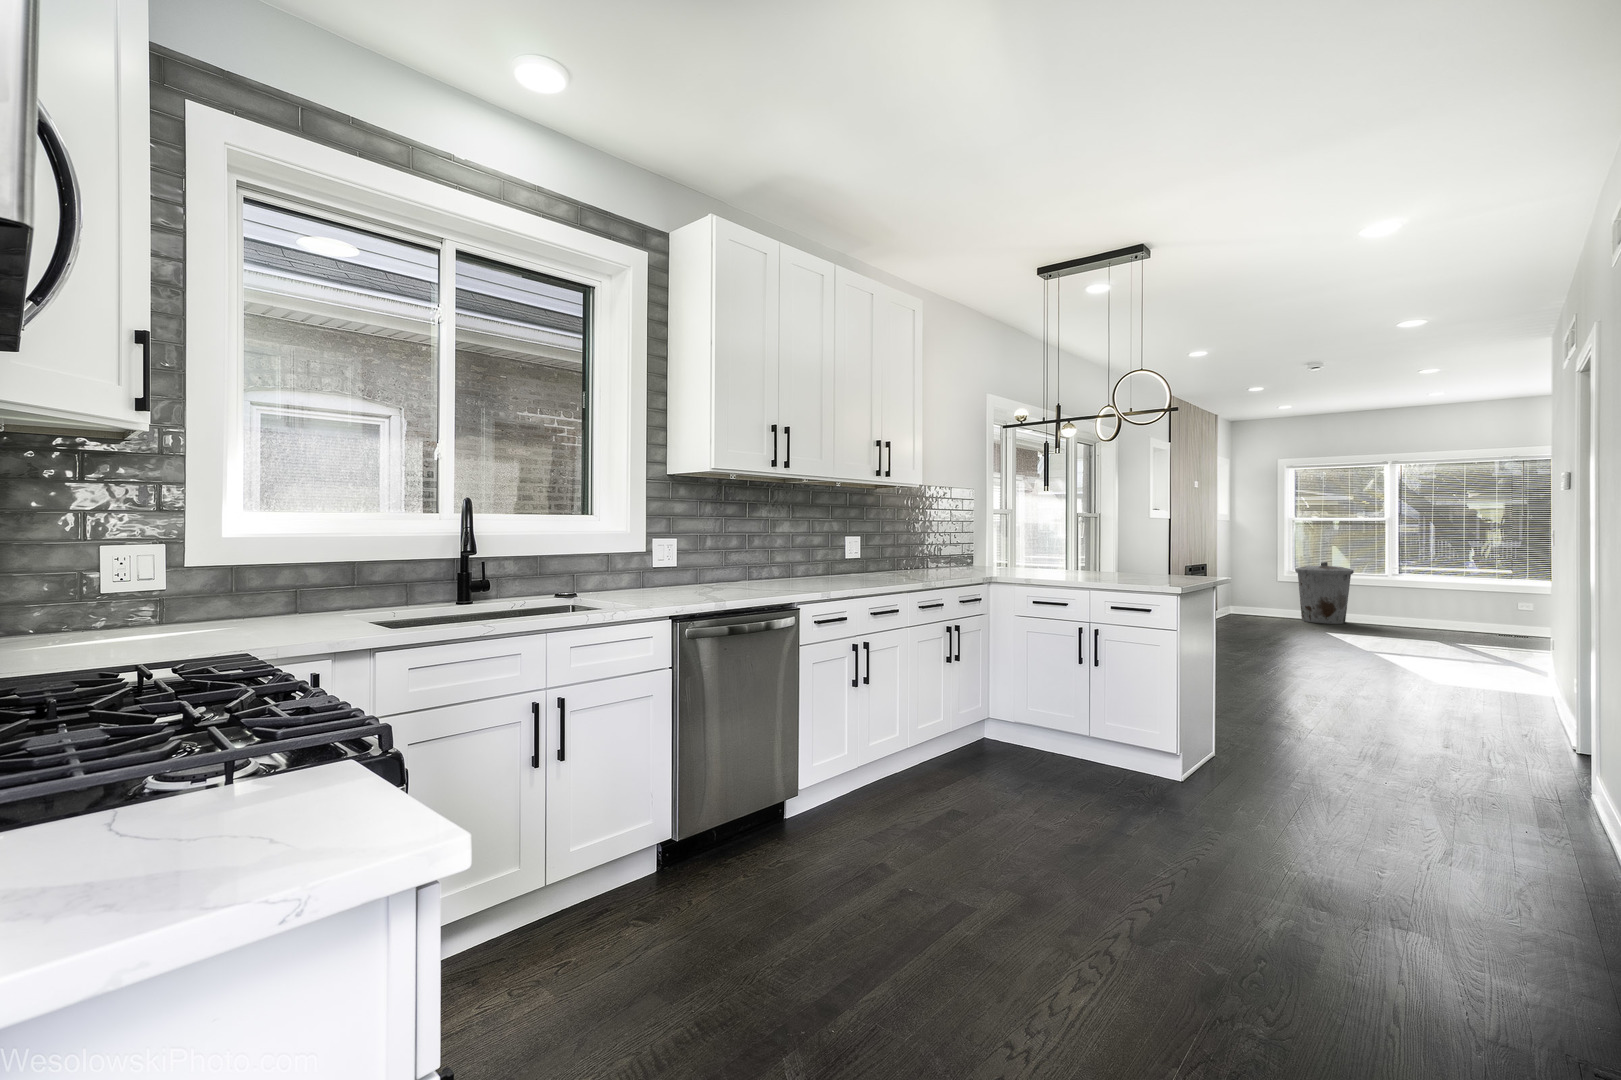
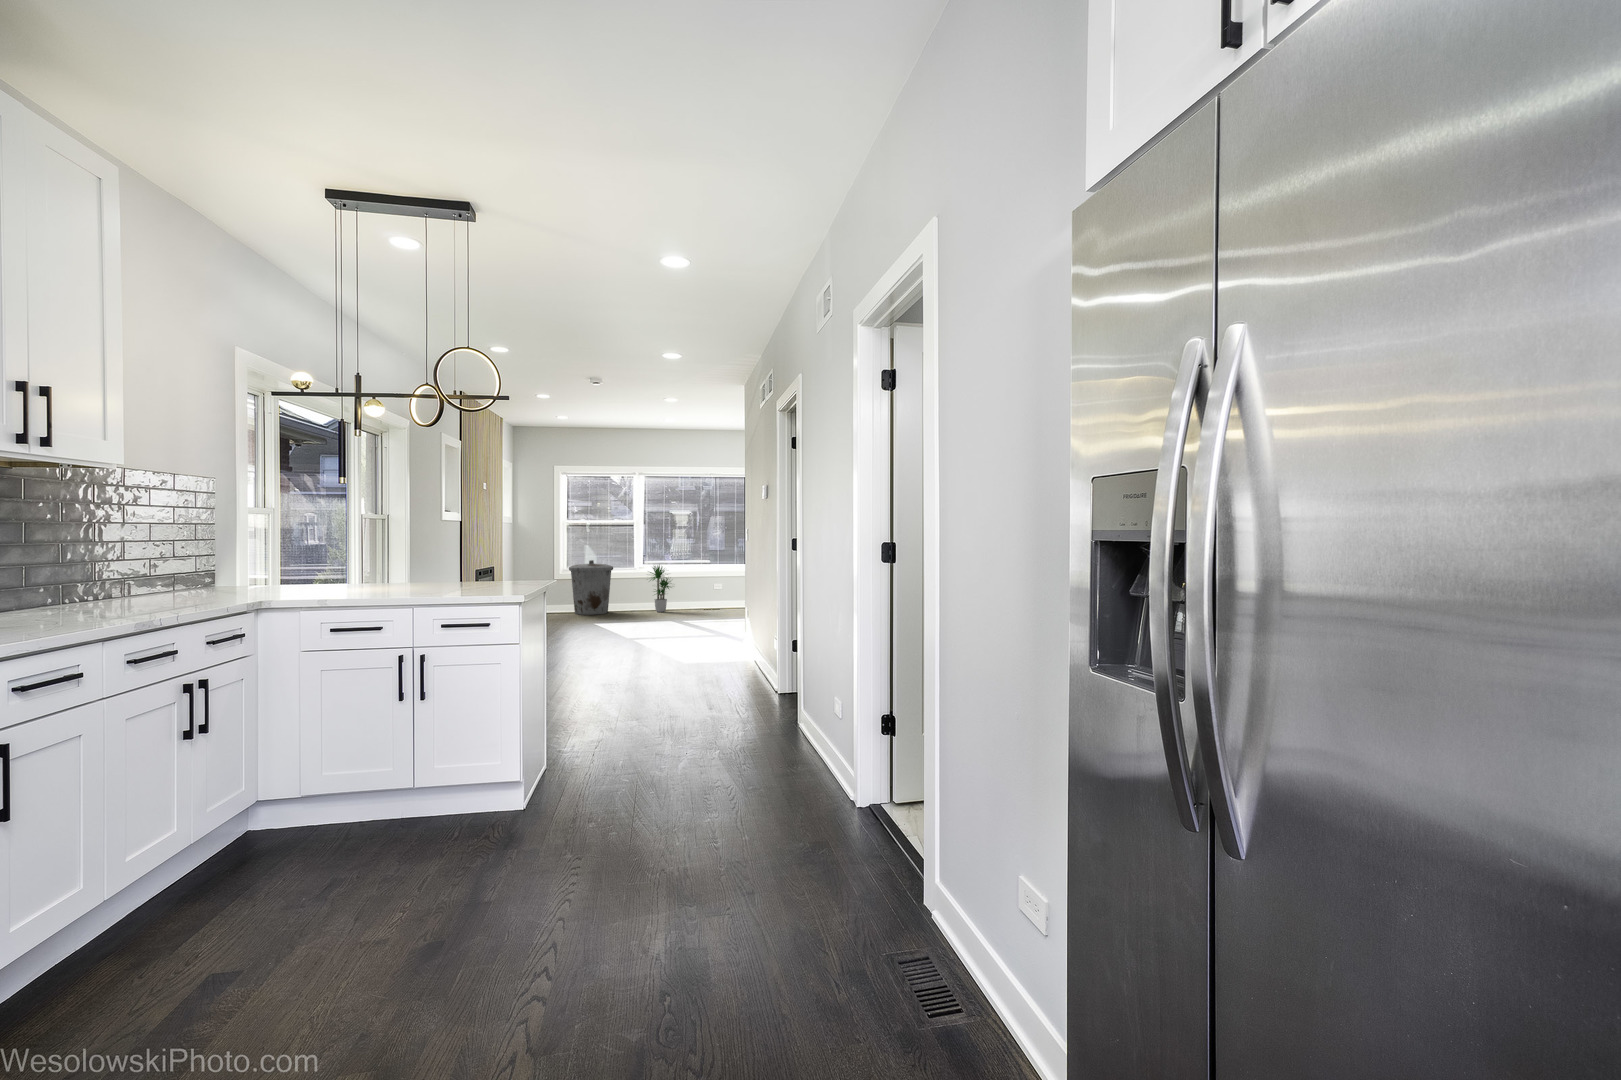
potted plant: none [1398,569,1448,629] -> present [650,565,671,612]

